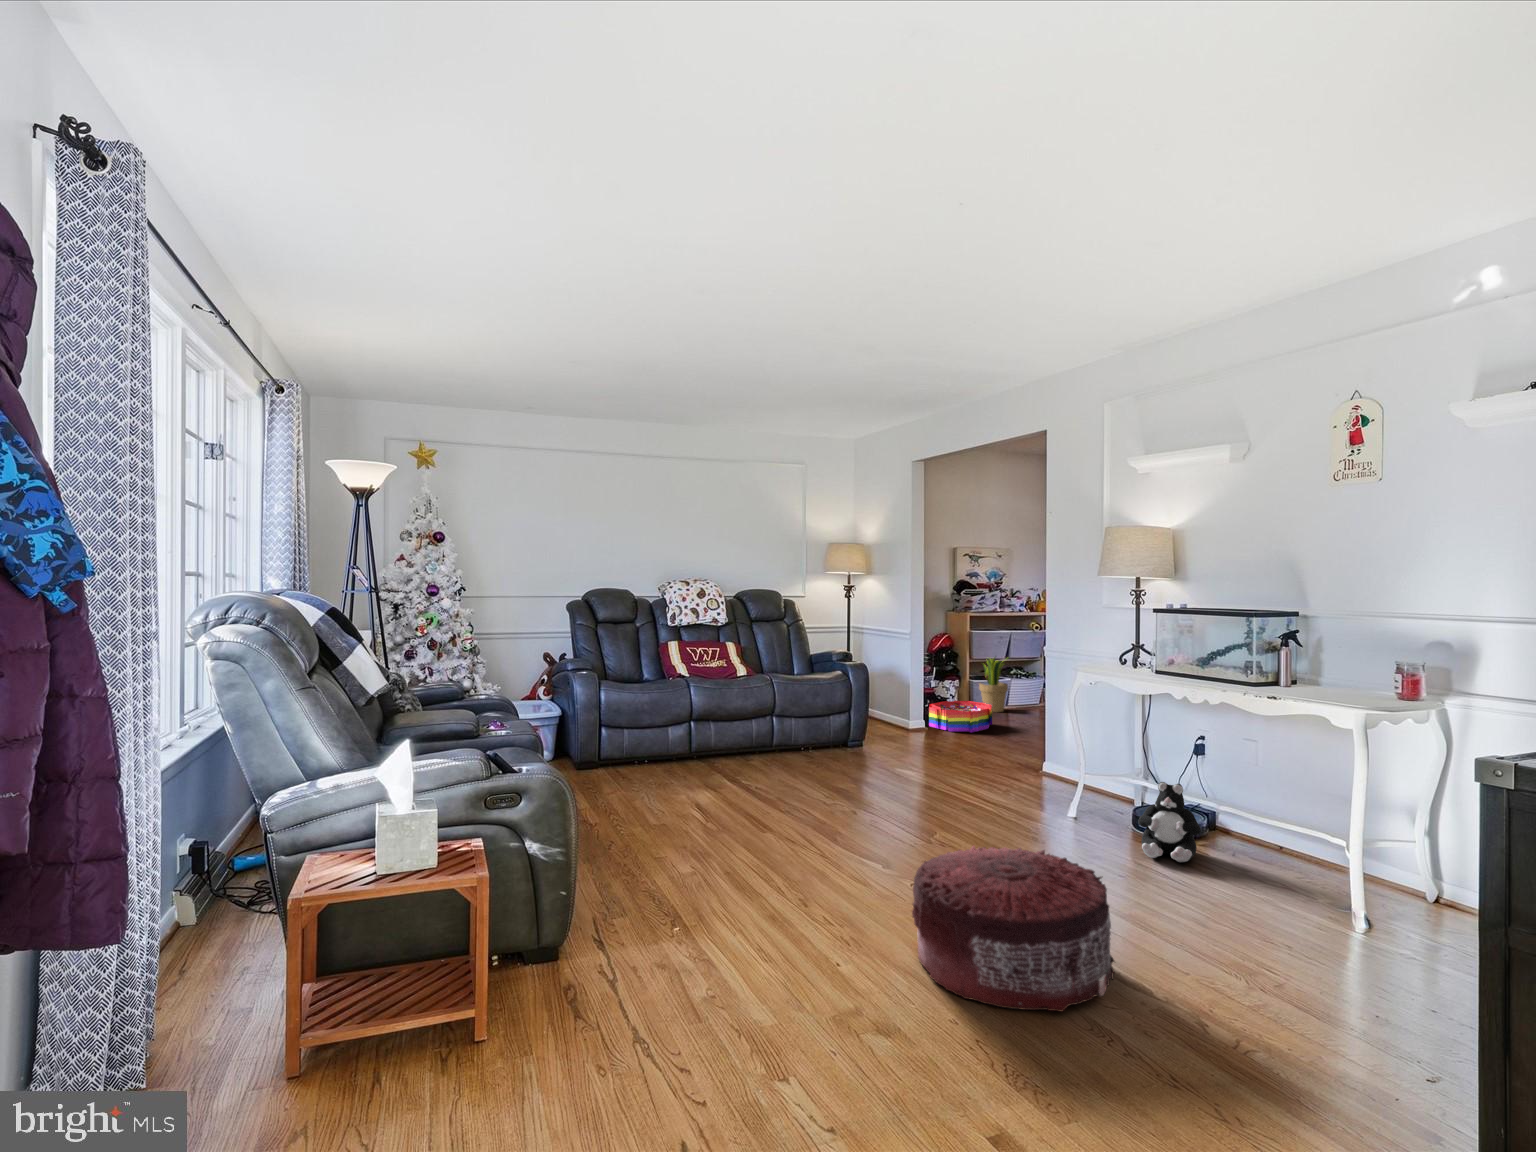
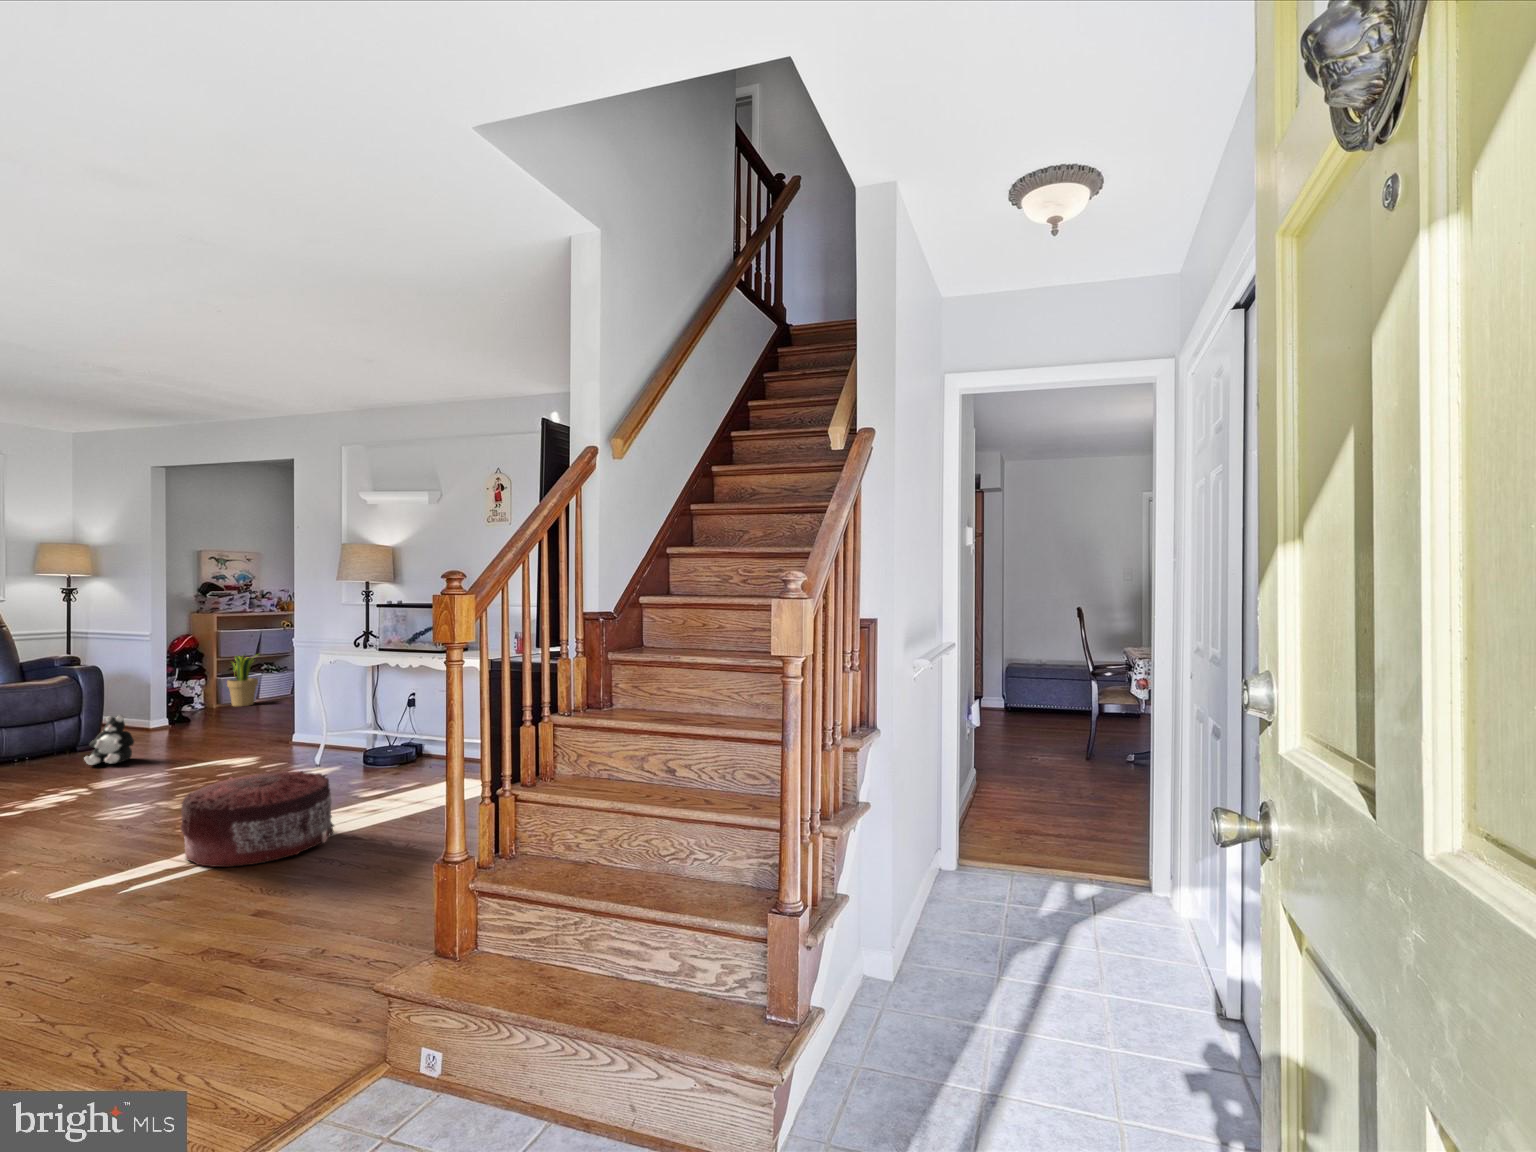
storage bin: present [929,701,992,733] -> none [172,696,242,726]
plush toy: present [1138,782,1201,862] -> present [84,715,134,765]

